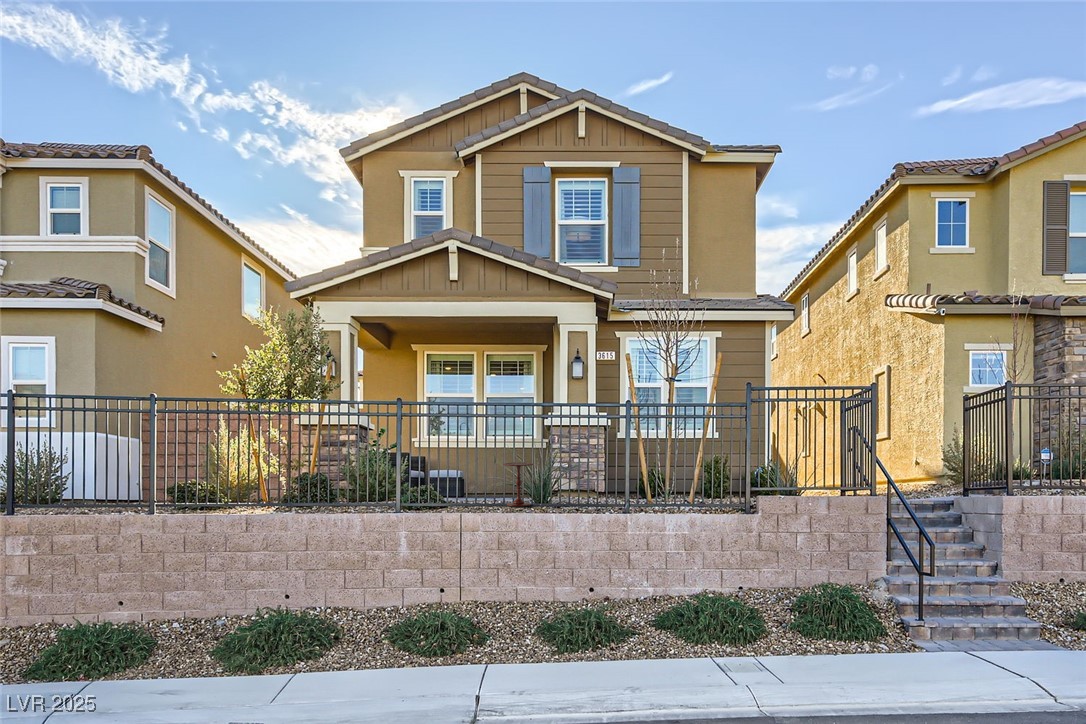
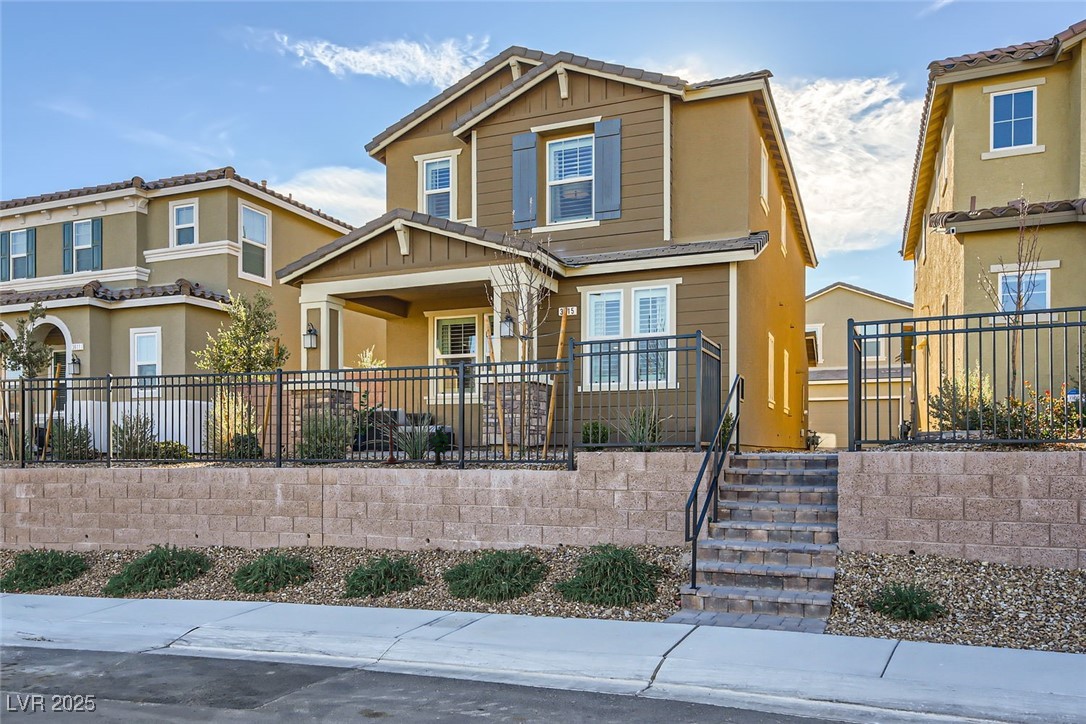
decorative plant: none [567,465,591,507] -> present [428,426,449,465]

